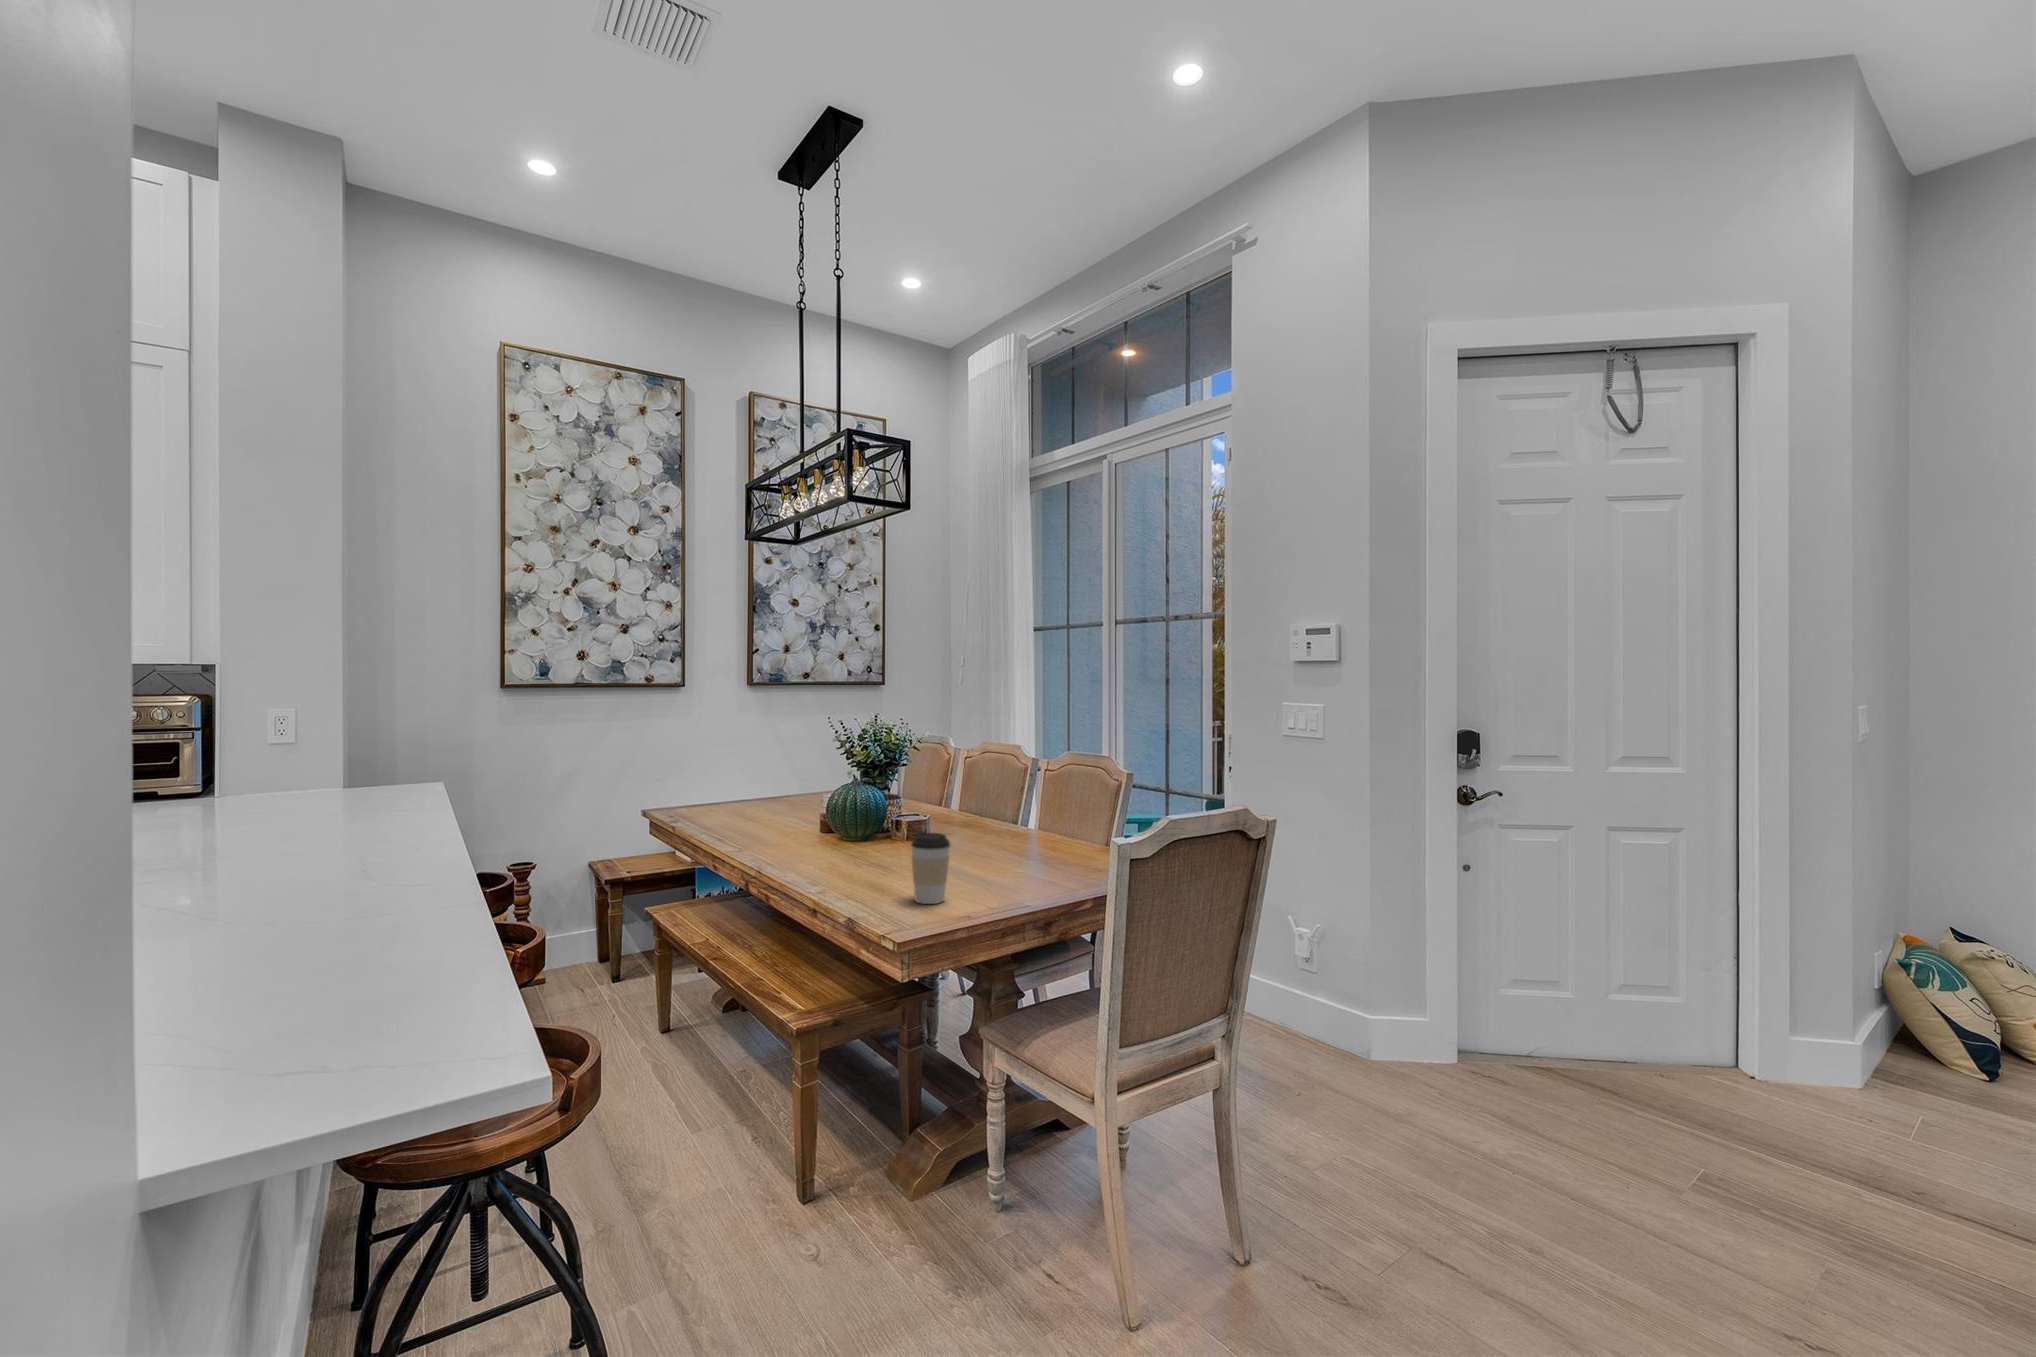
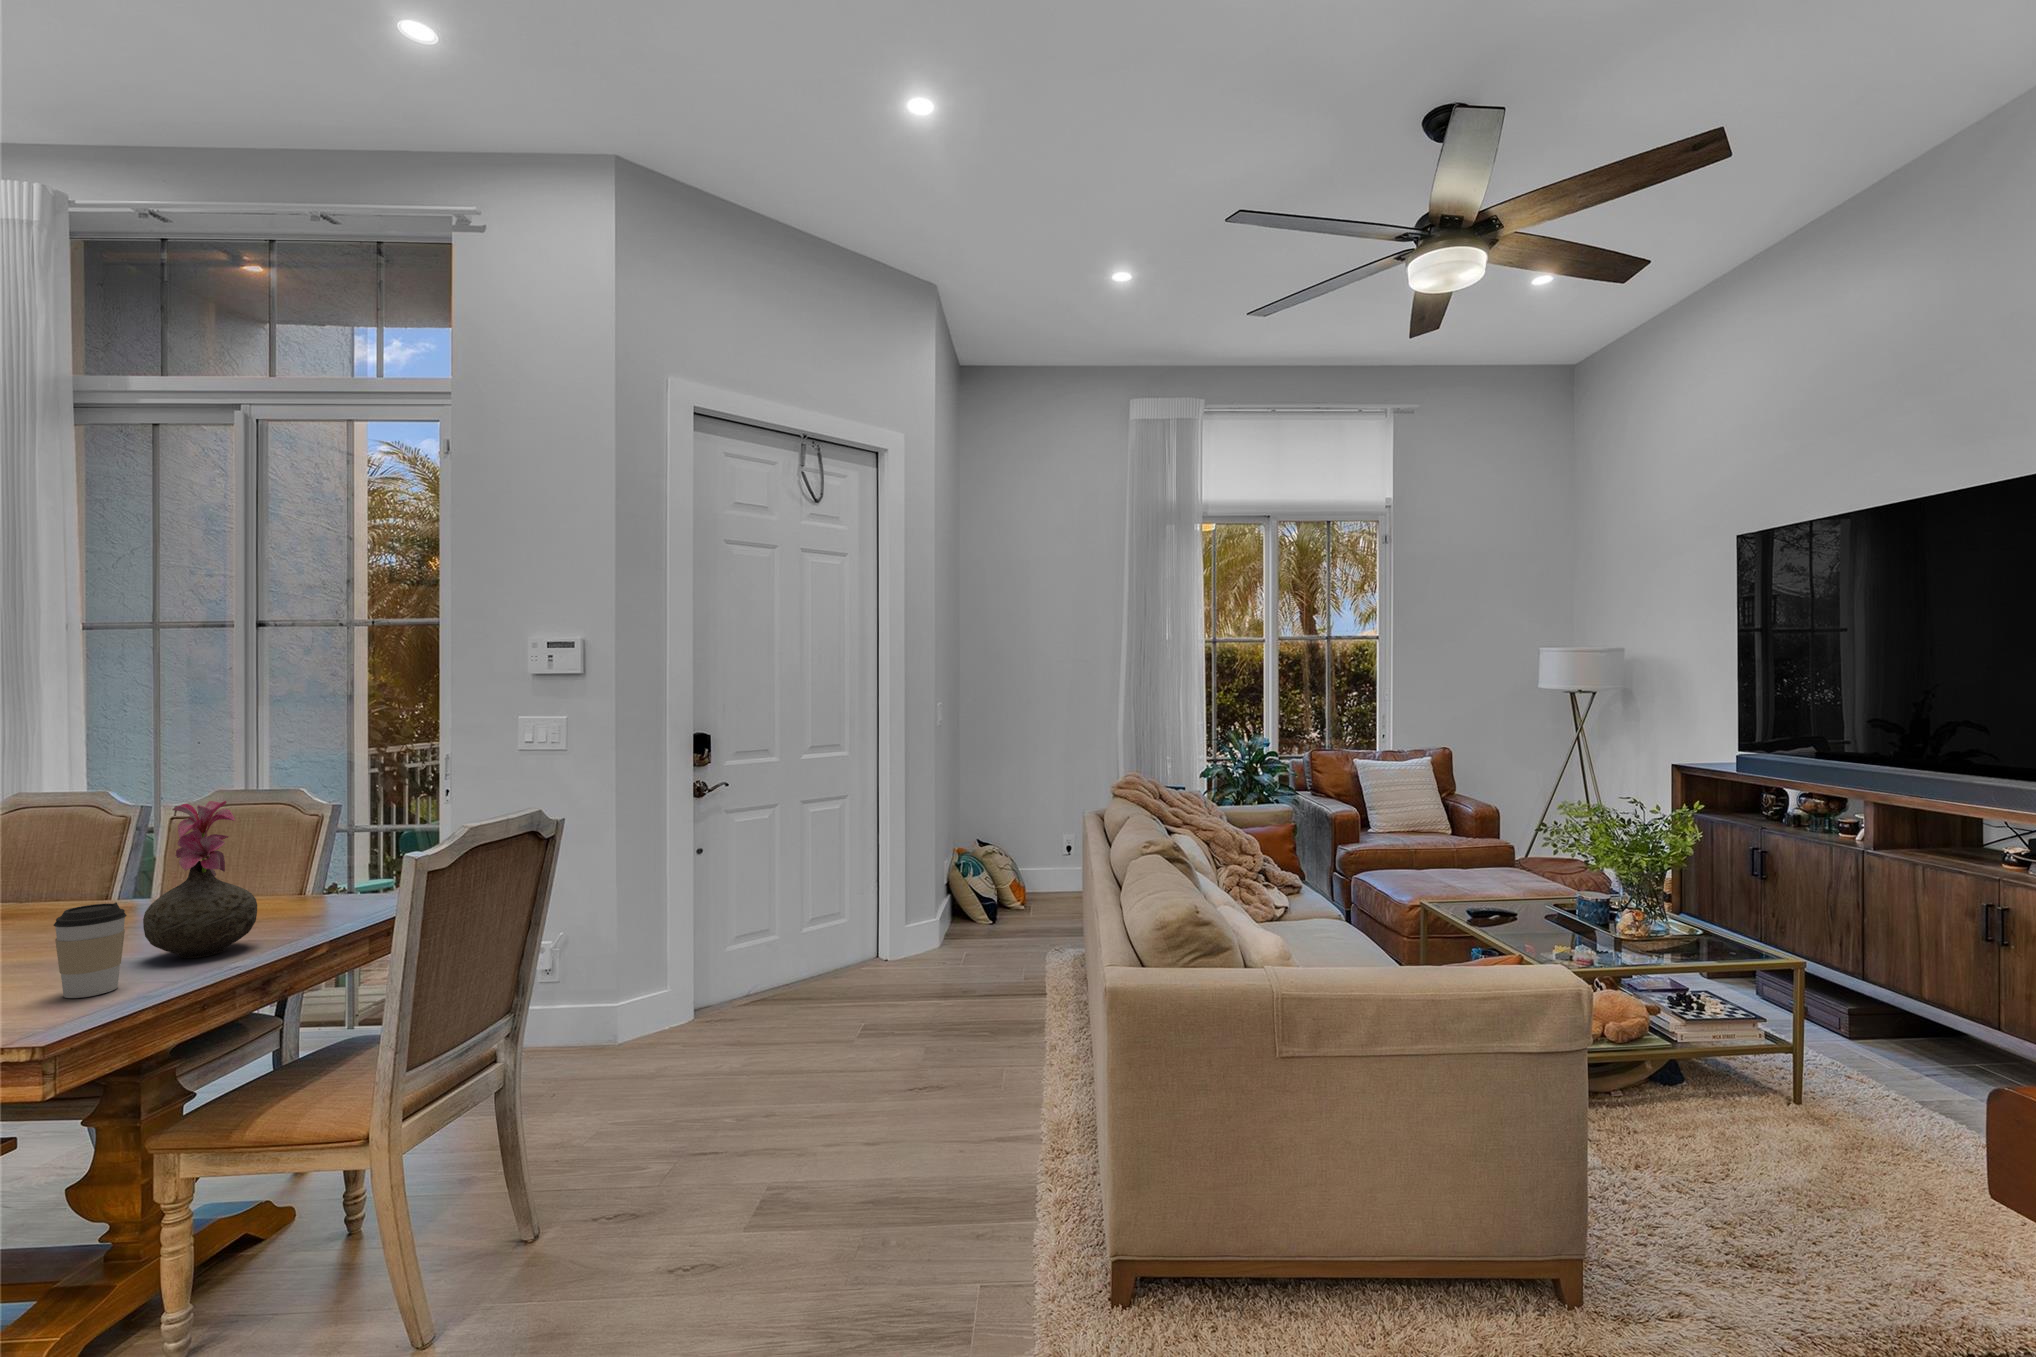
vase: none [973,762,1041,888] -> present [143,801,257,958]

